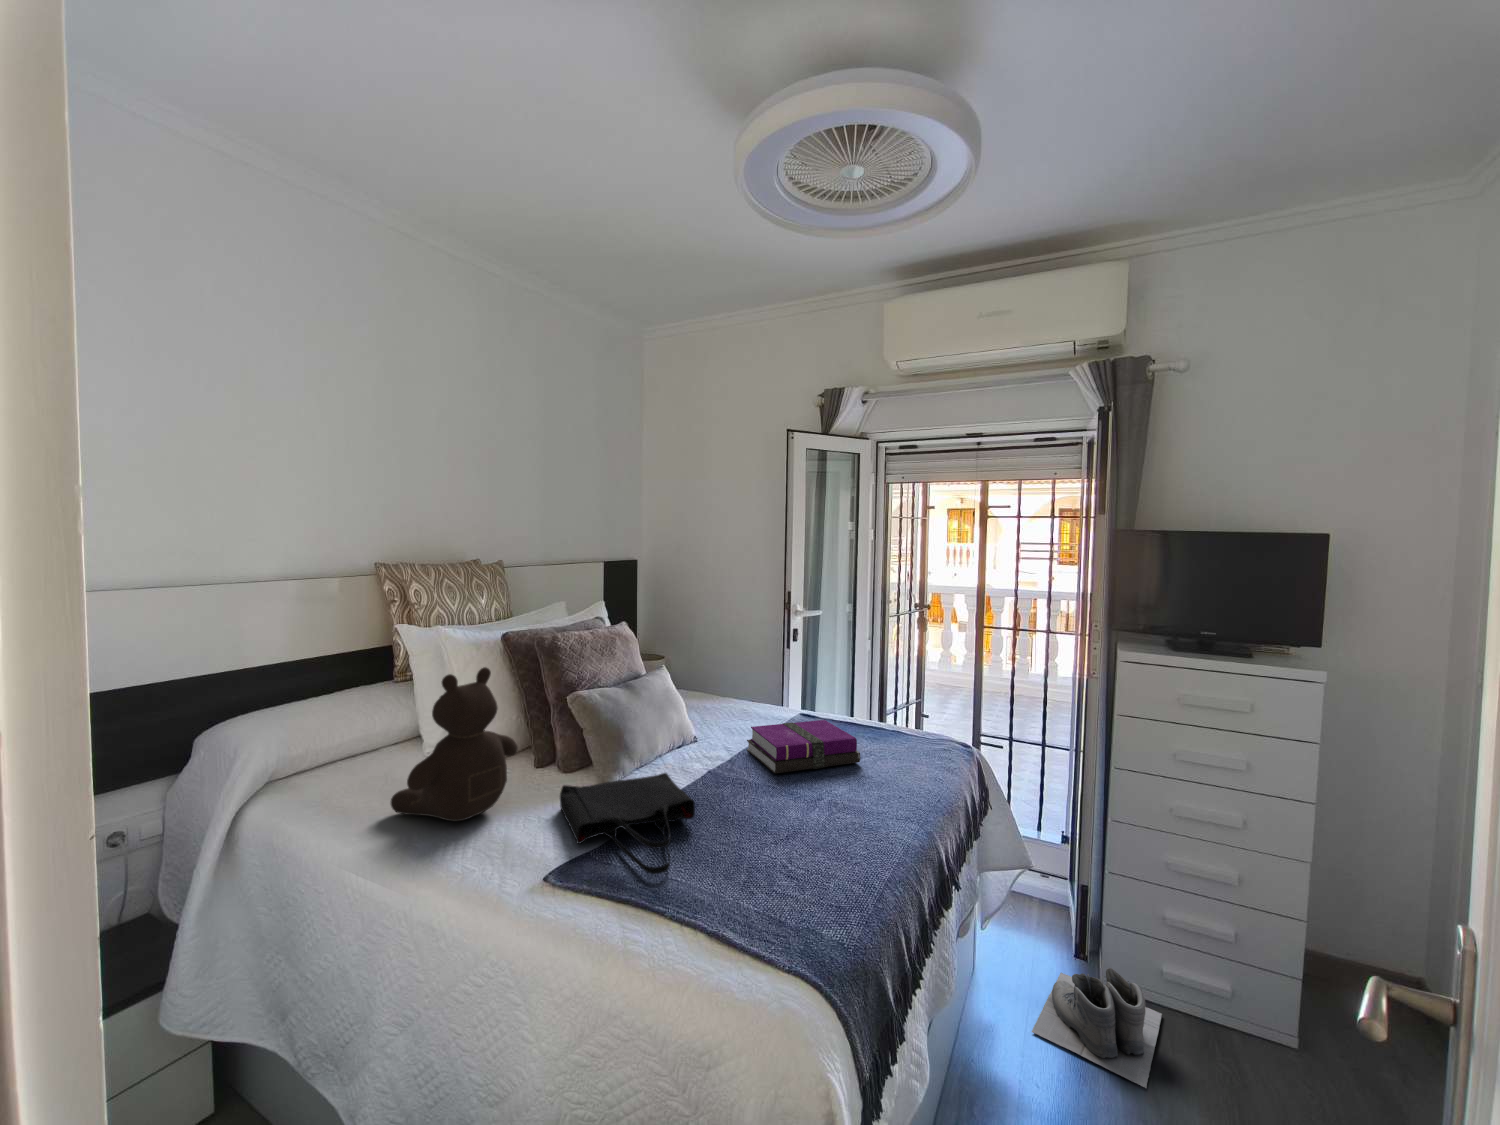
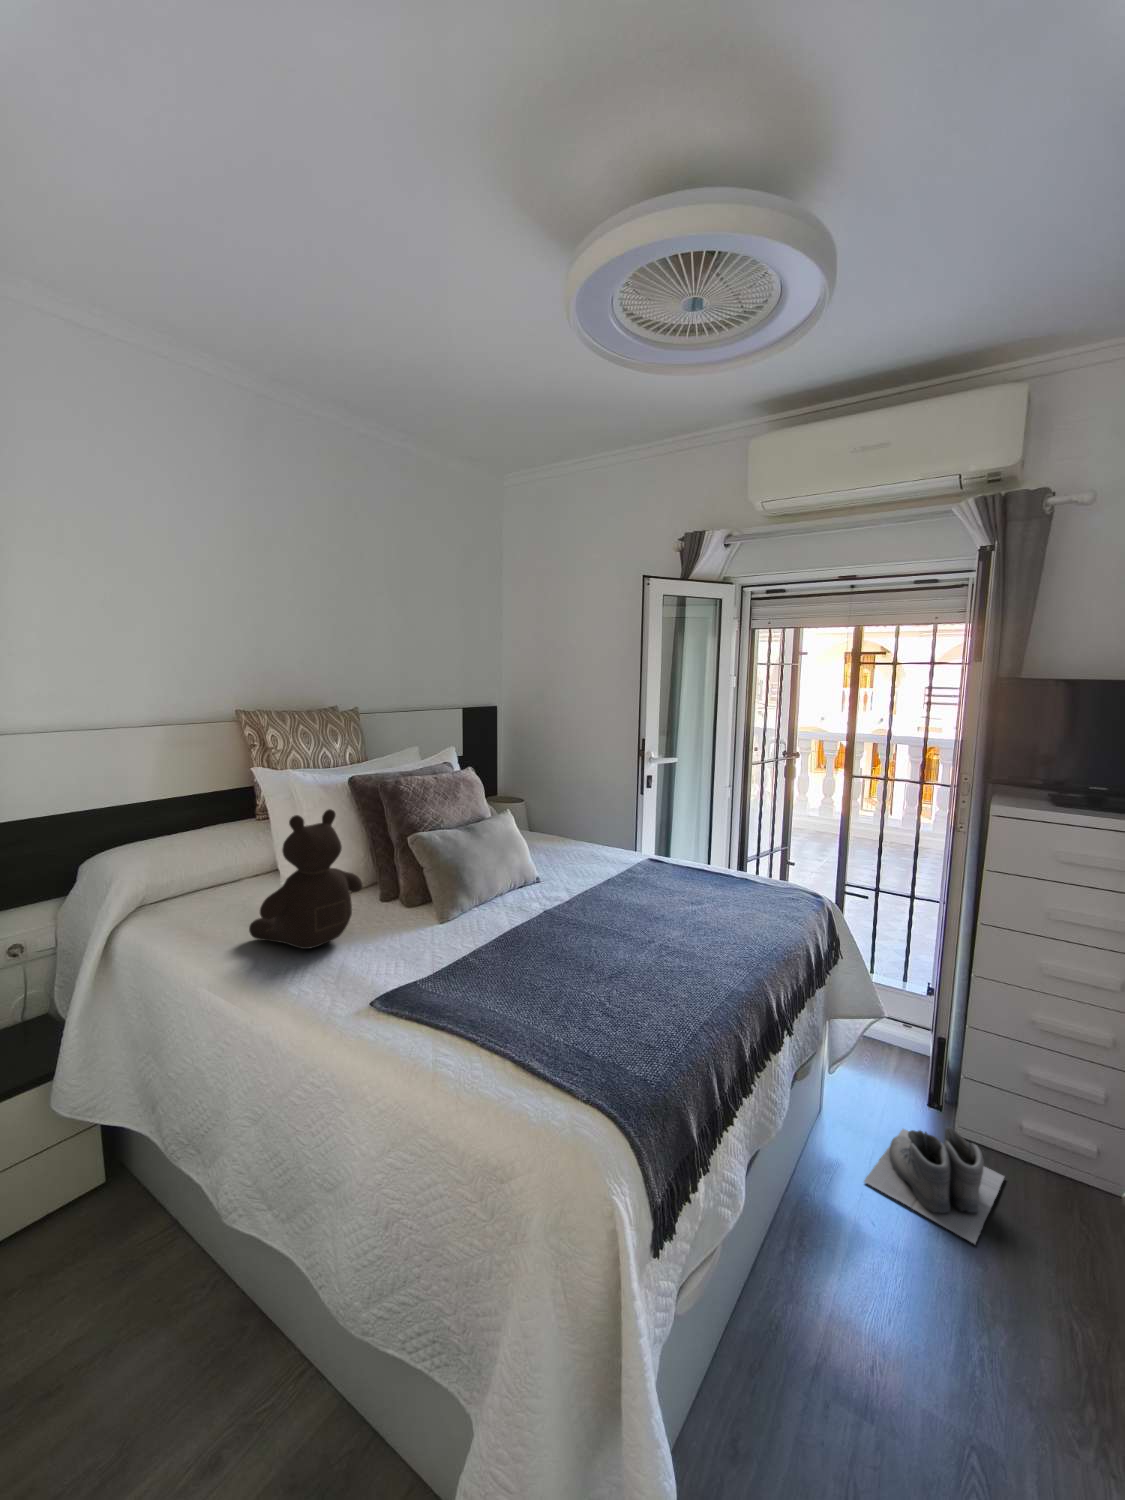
notebook: present [747,720,860,773] -> none [585,869,696,919]
tote bag: present [560,773,695,874] -> none [399,913,522,1006]

